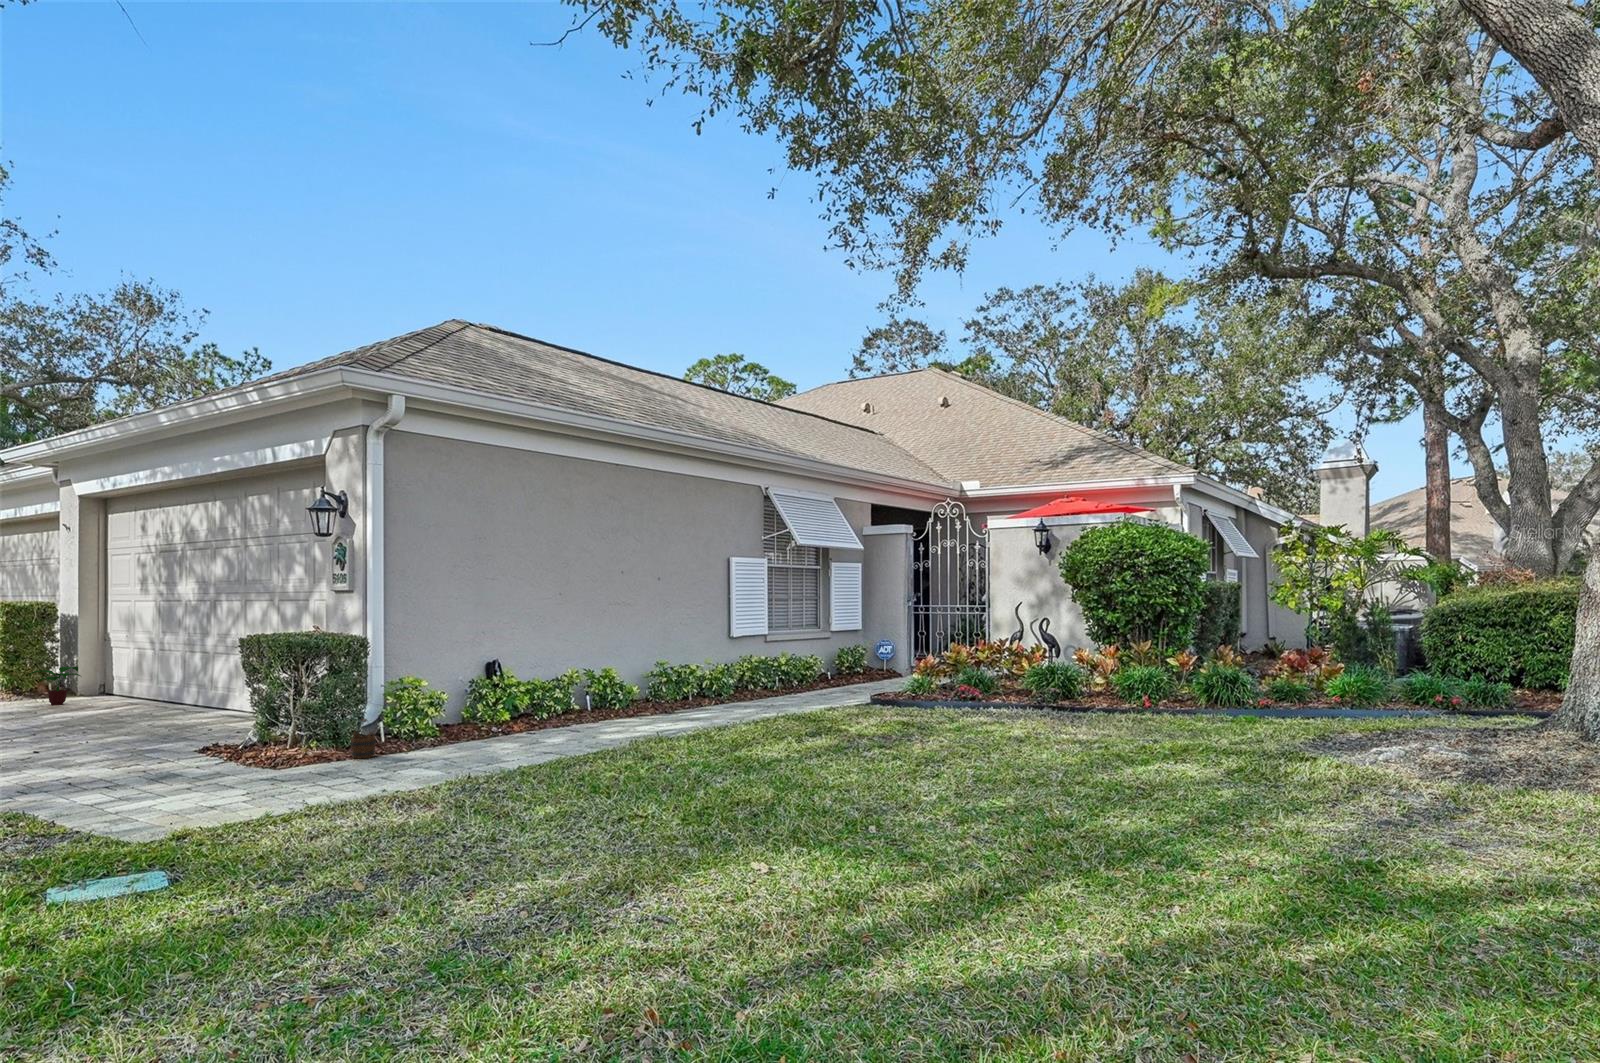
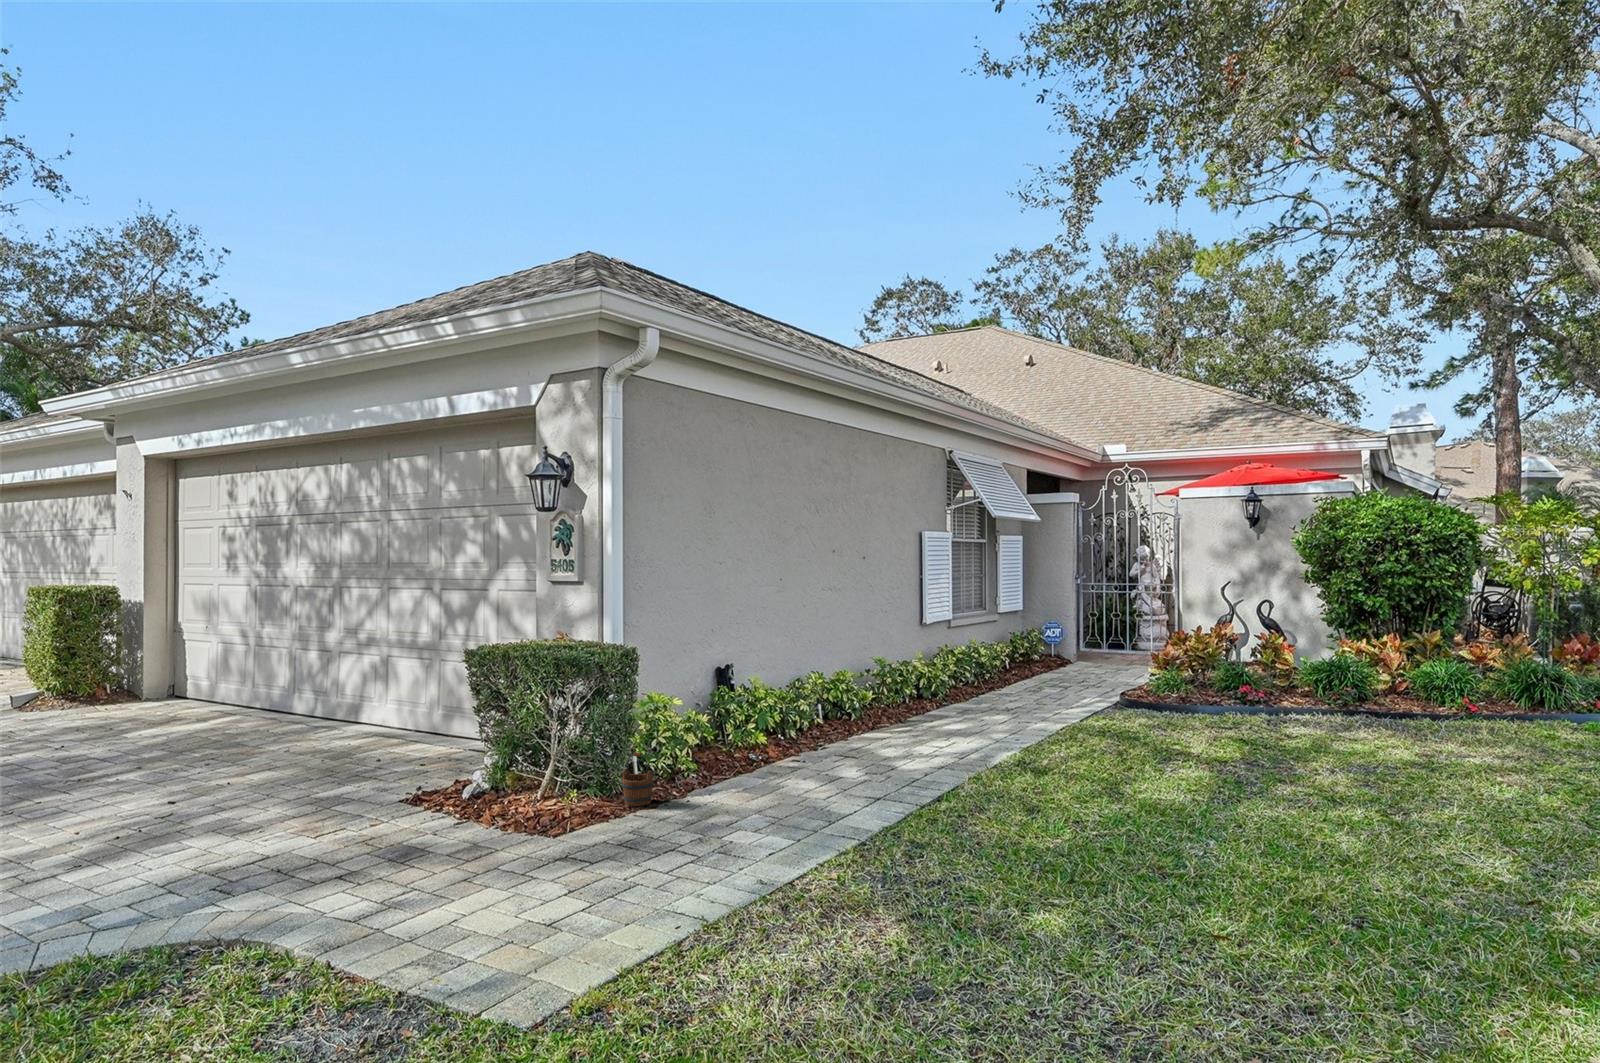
potted plant: present [29,667,80,705] -> none [90,663,156,711]

